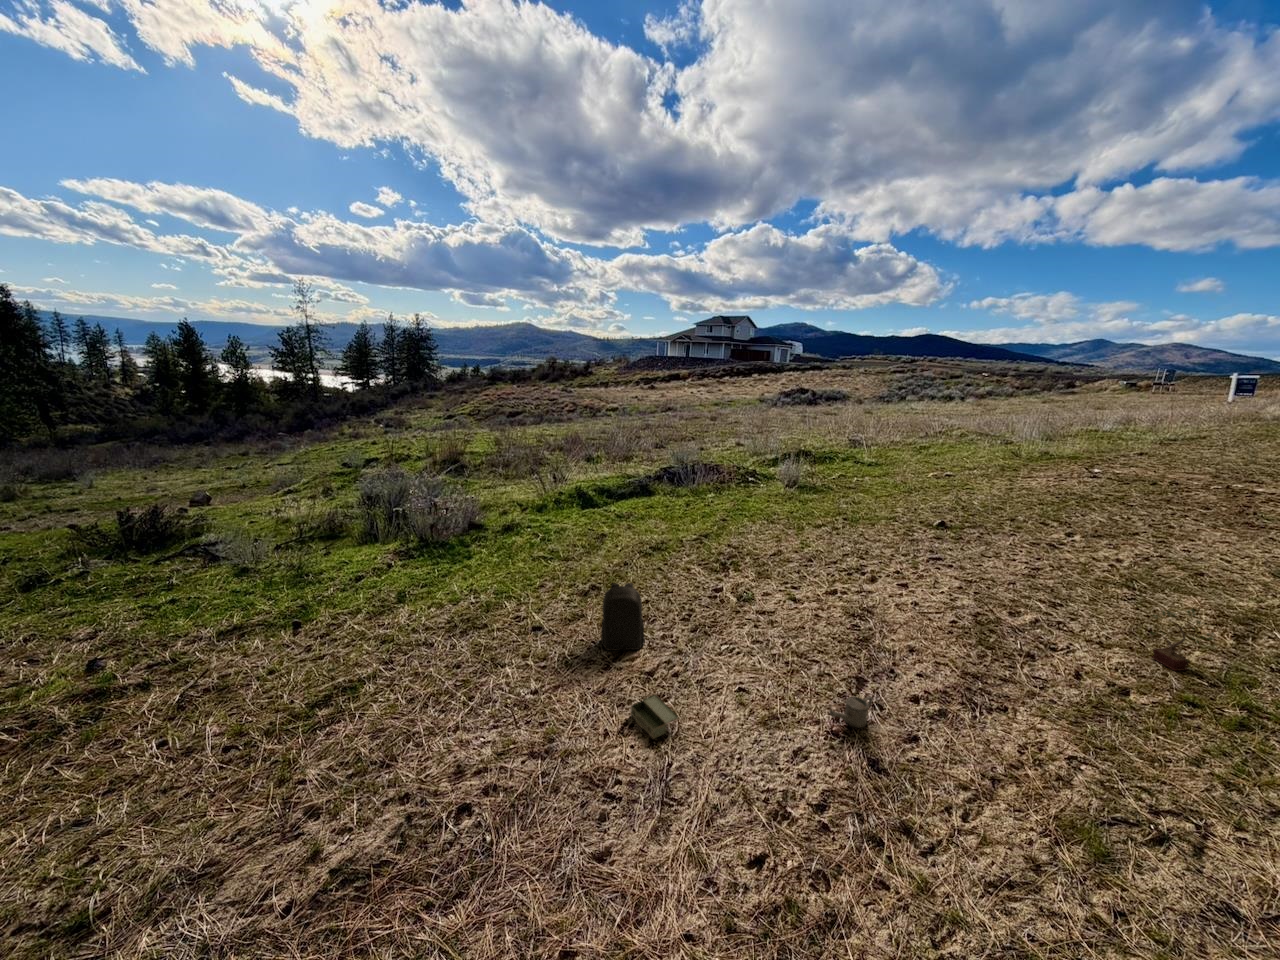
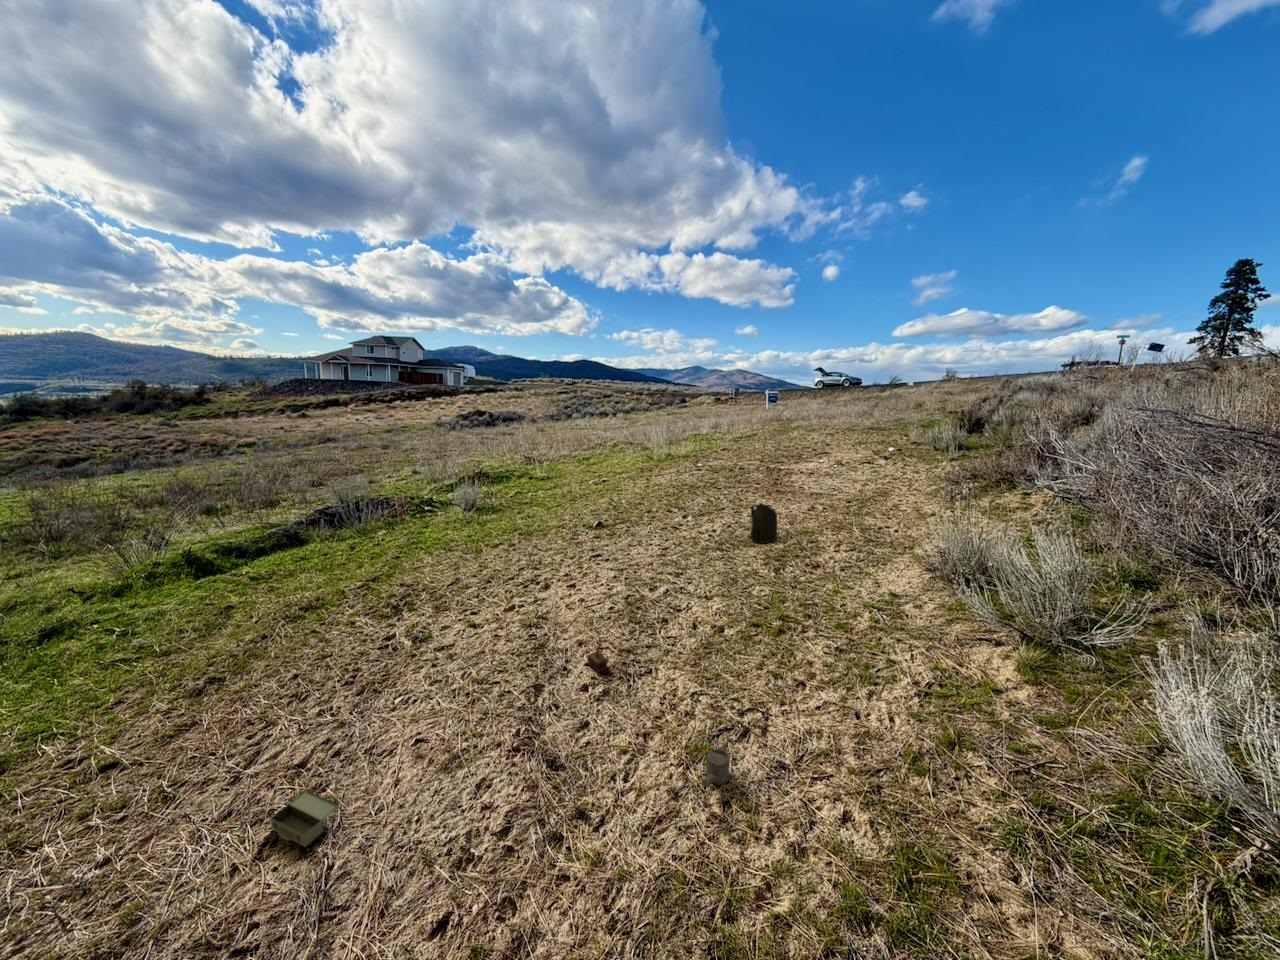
backpack: present [601,583,645,650] -> present [750,503,777,543]
potted plant: present [1150,609,1214,671] -> present [584,615,613,672]
watering can: present [830,696,872,728] -> present [701,743,730,787]

